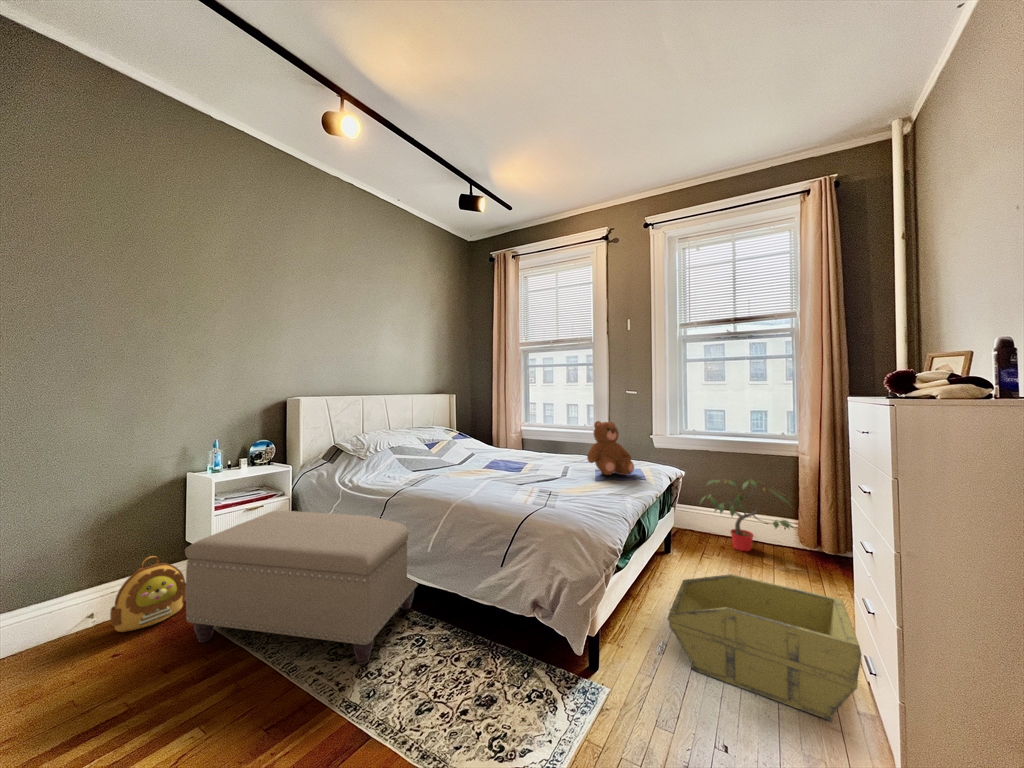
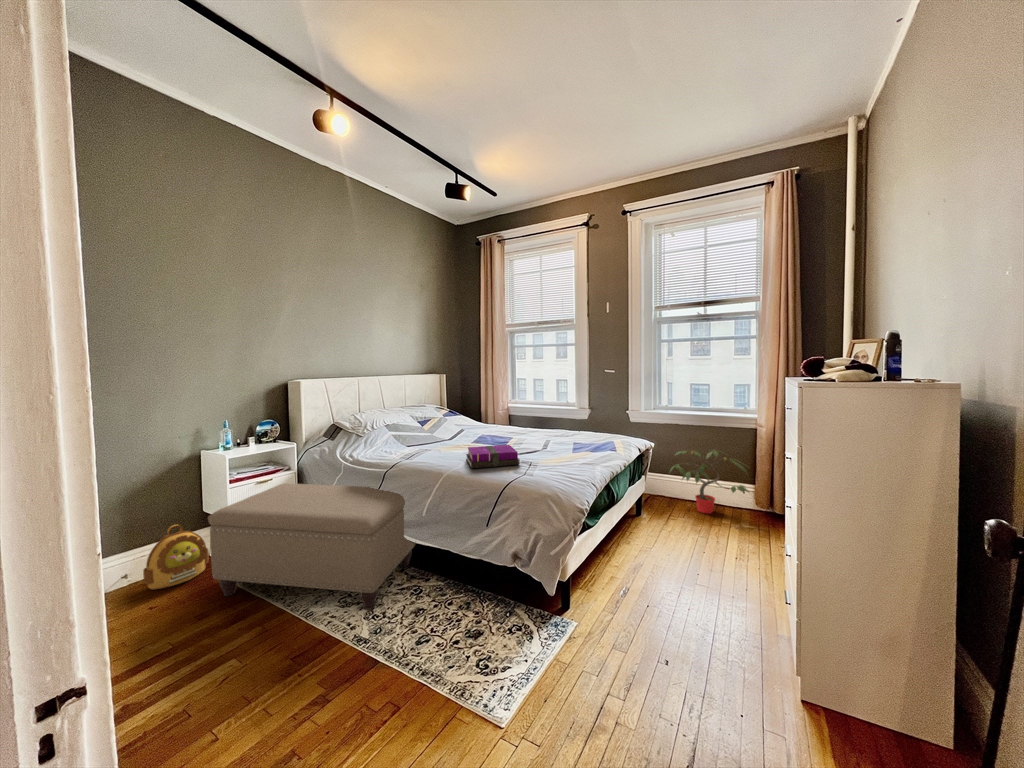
teddy bear: present [587,421,634,475] -> none [565,399,608,448]
notebook: none [477,471,538,497] -> present [466,445,520,468]
storage bin: present [668,574,862,721] -> none [628,530,778,641]

